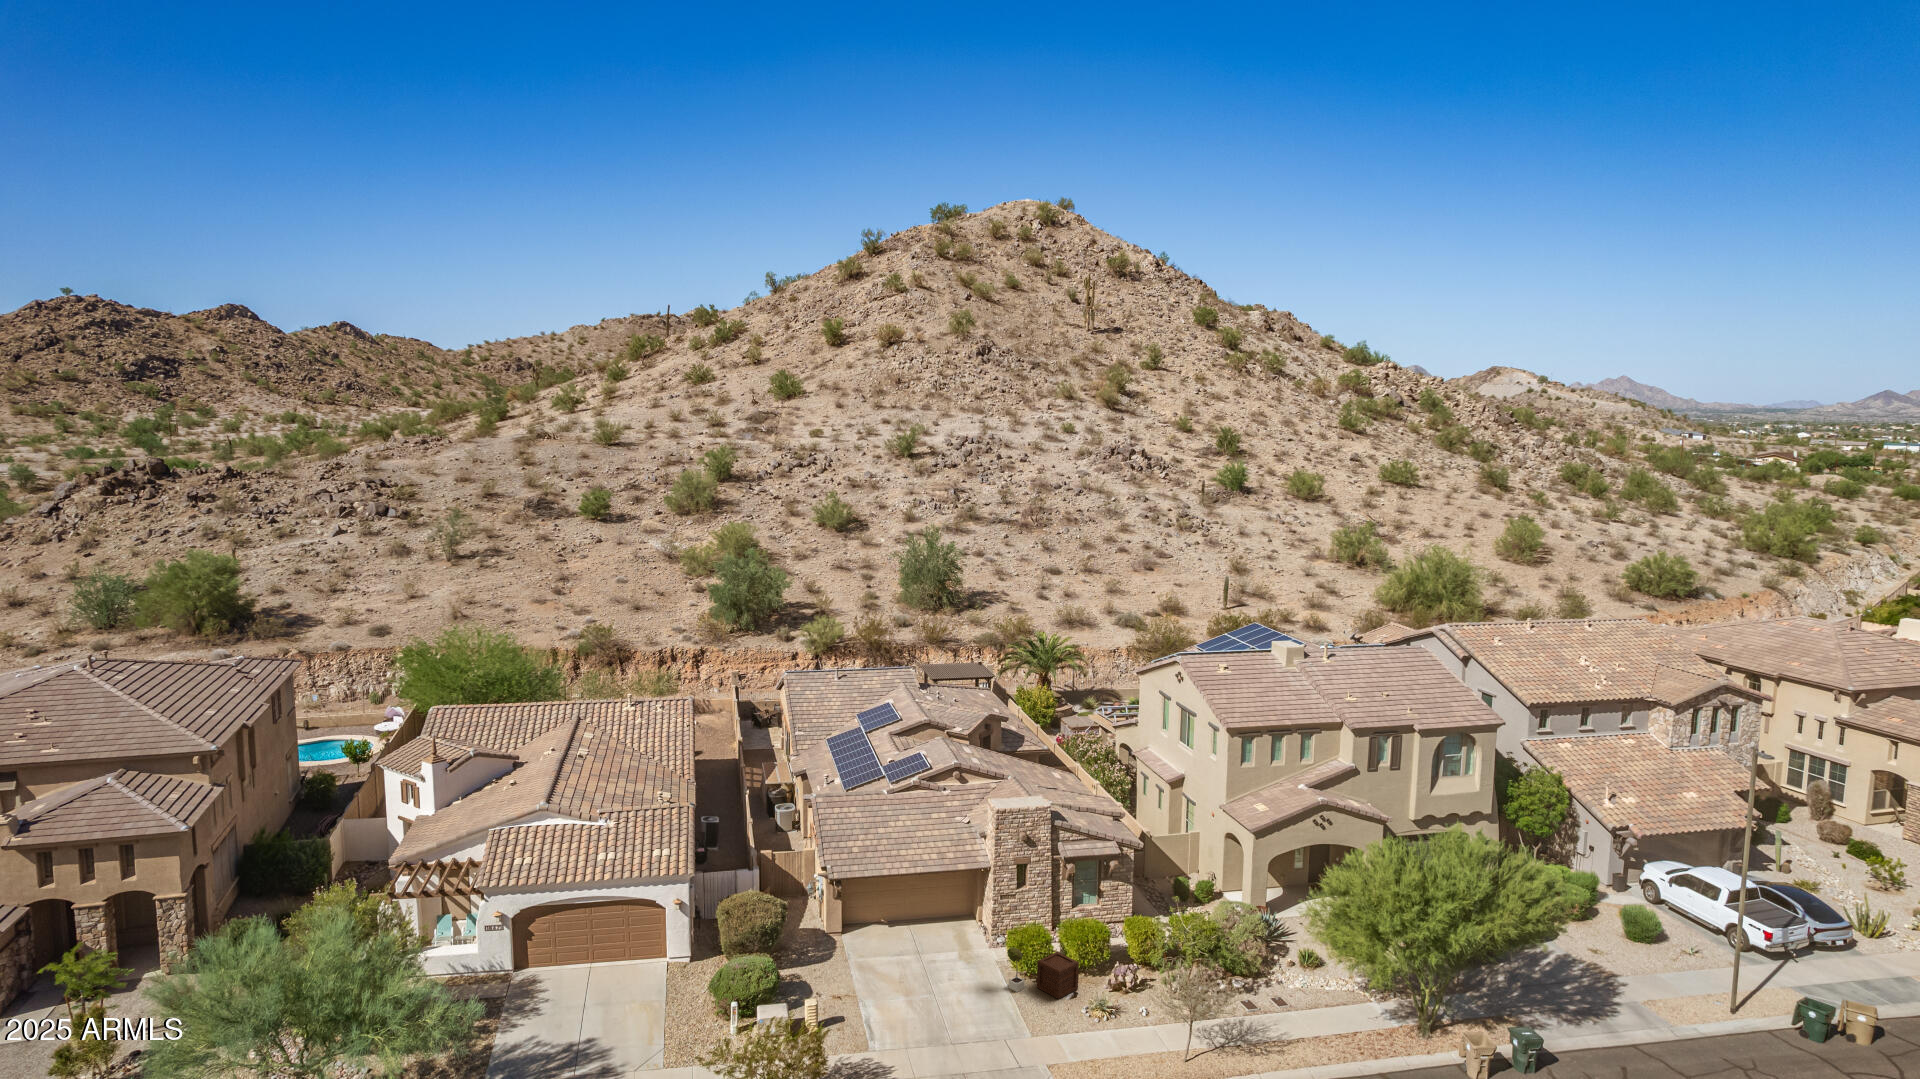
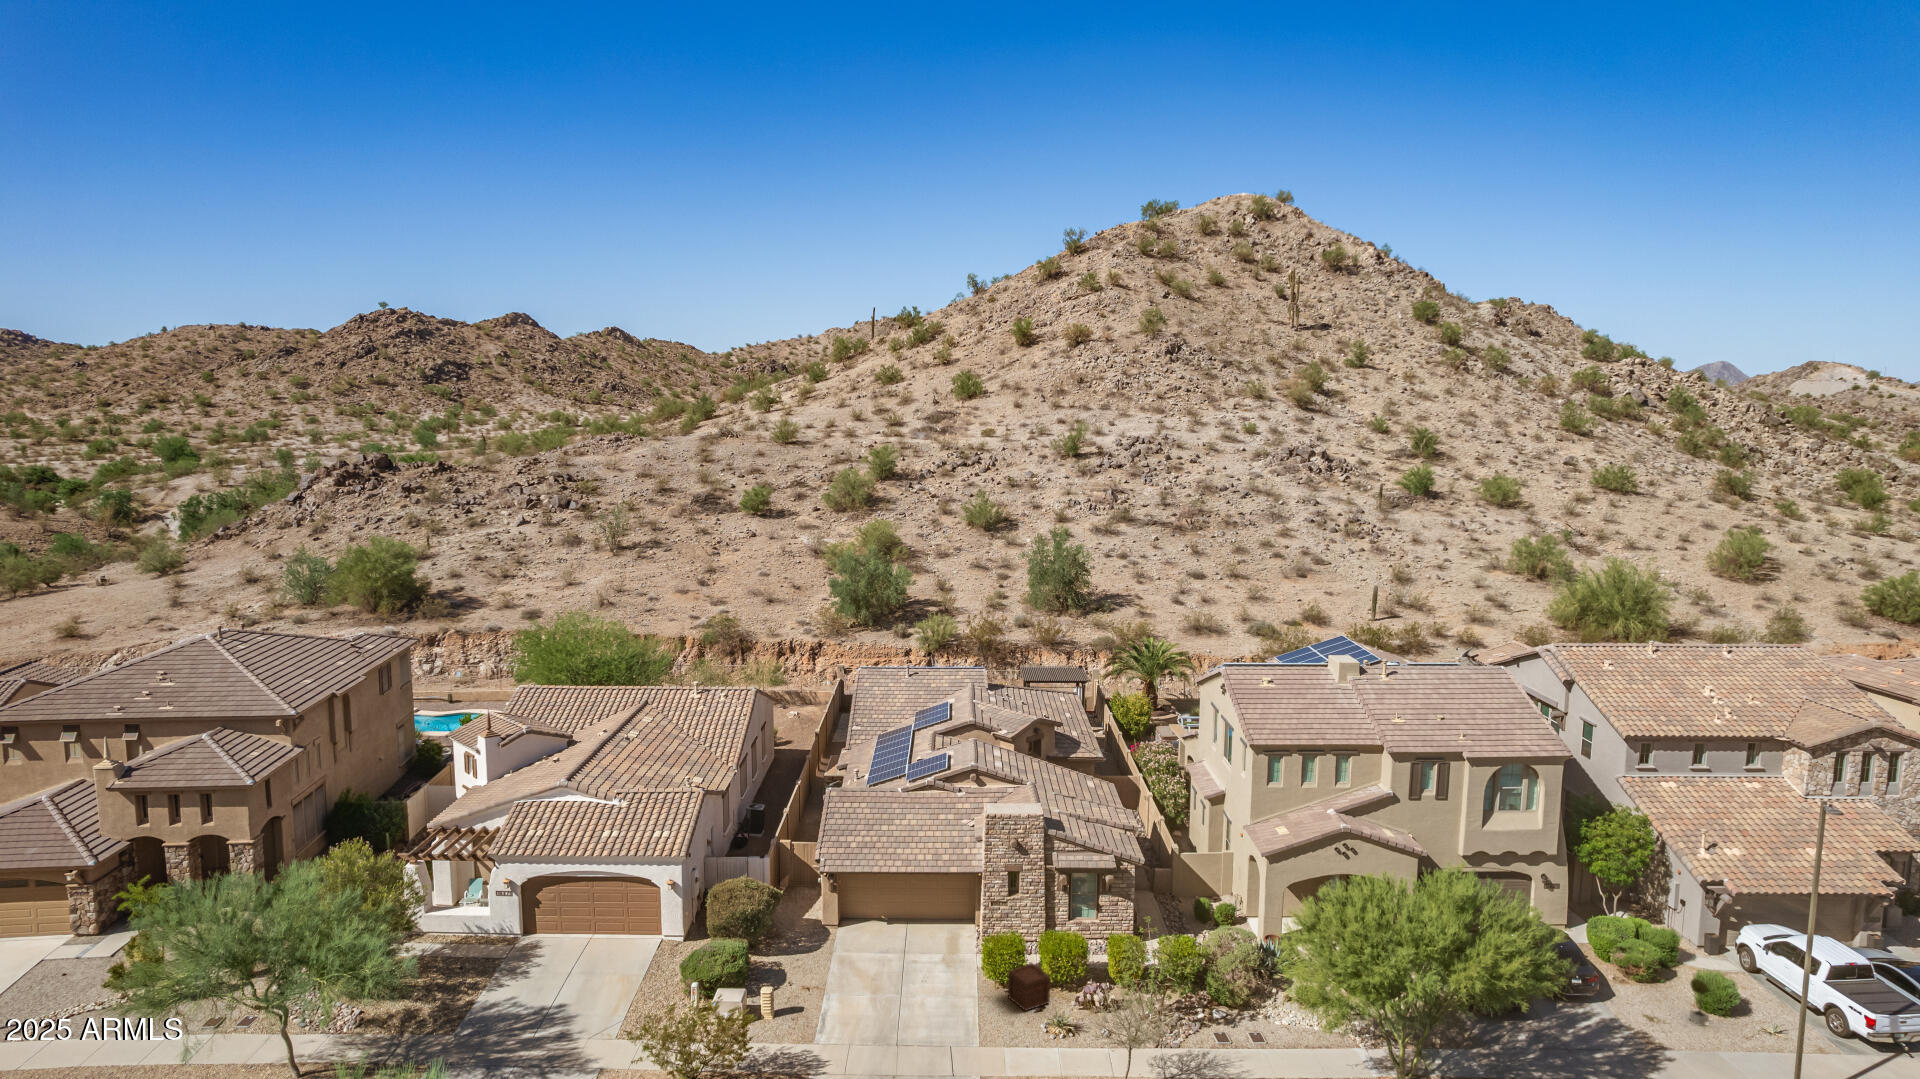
potted tree: present [1007,947,1025,992] -> present [1690,979,1709,1025]

